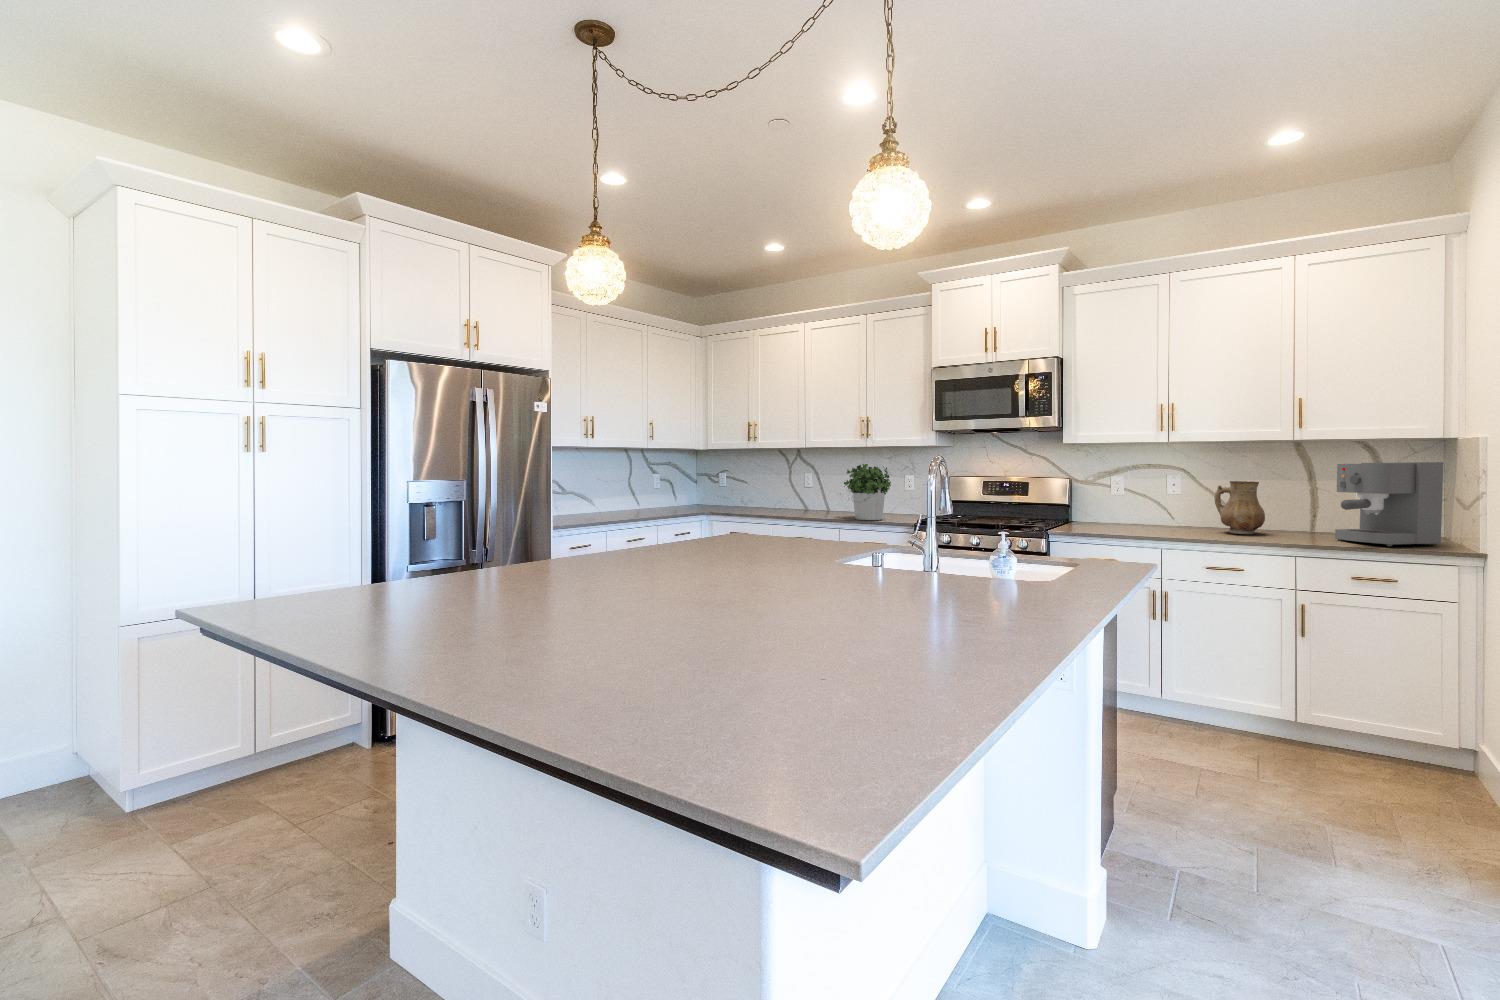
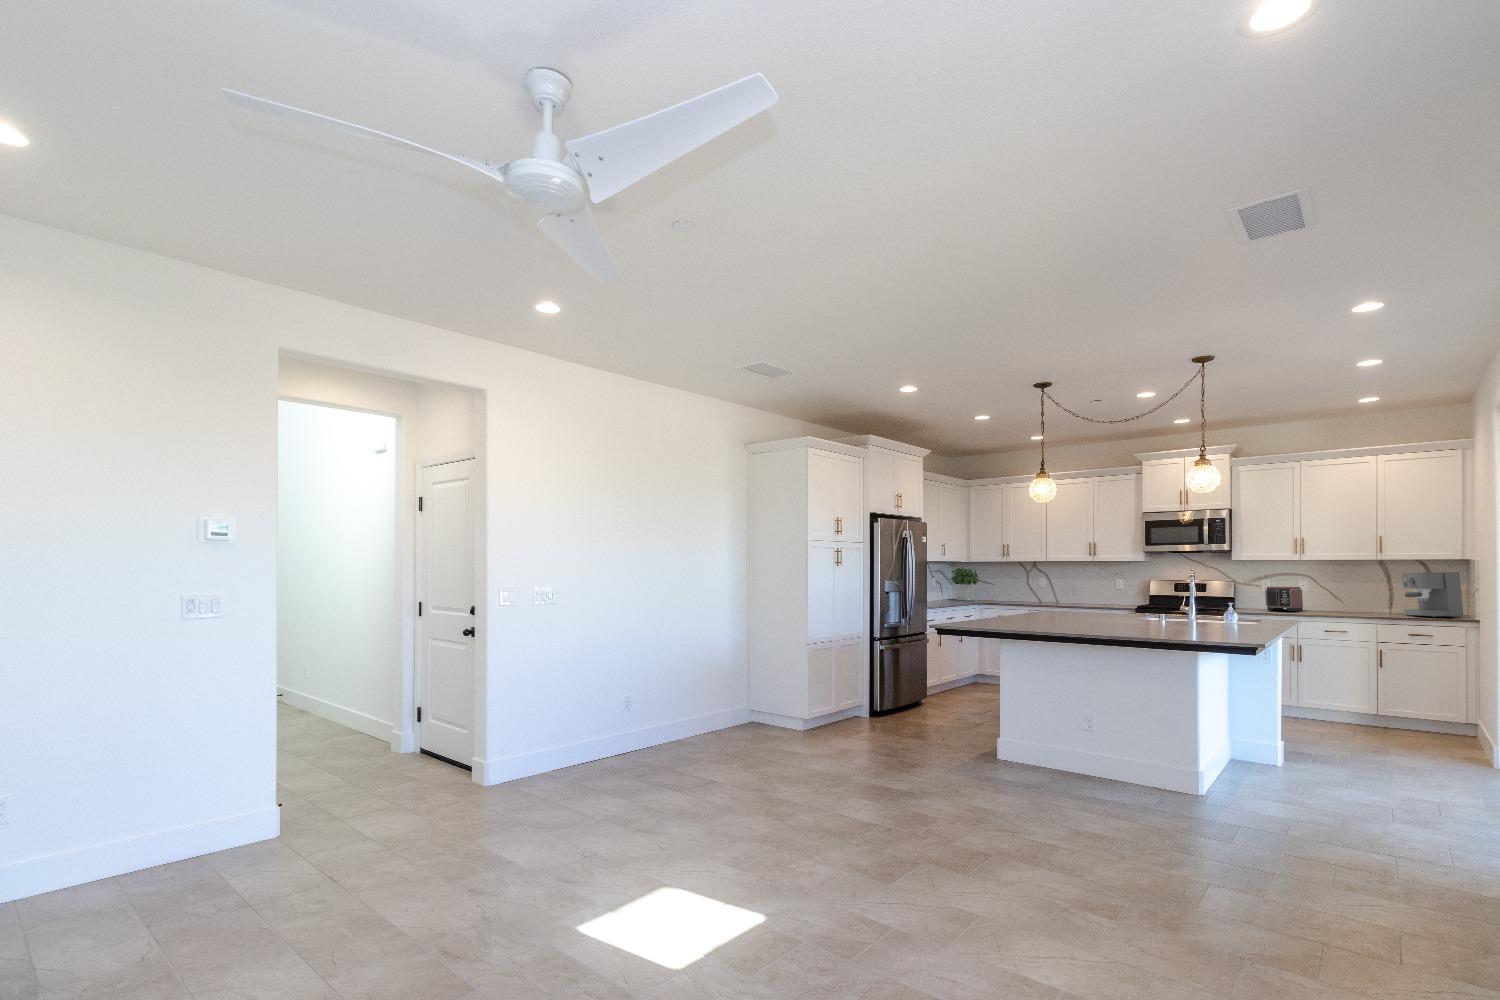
potted plant: present [844,464,891,520] -> present [950,567,979,600]
ceramic pitcher: present [1214,481,1265,534] -> none [1331,582,1363,613]
toaster: none [1106,488,1168,532] -> present [1265,587,1303,611]

